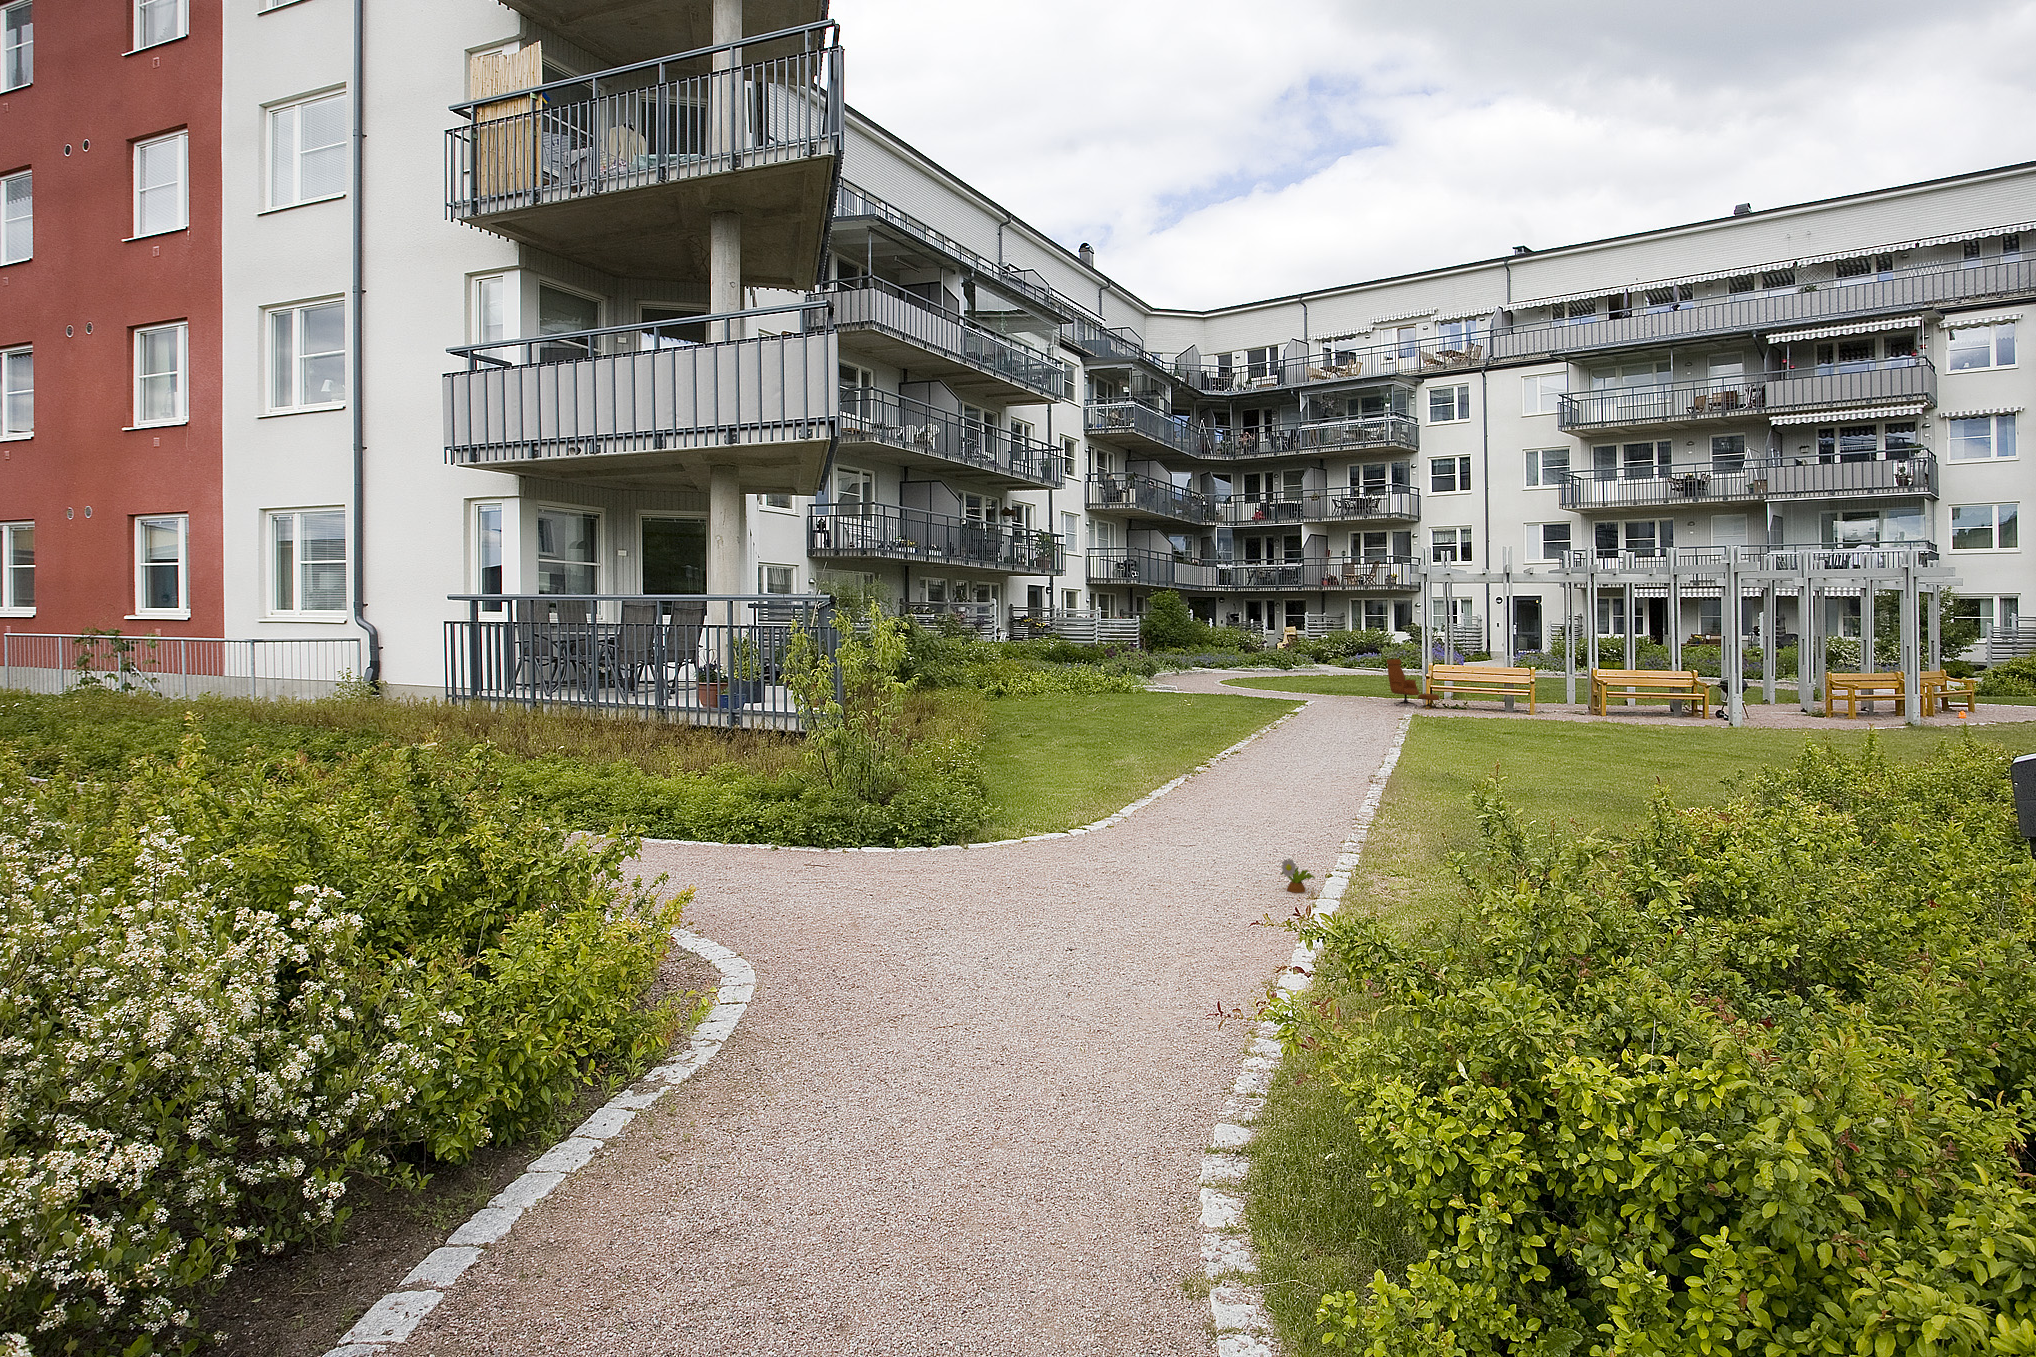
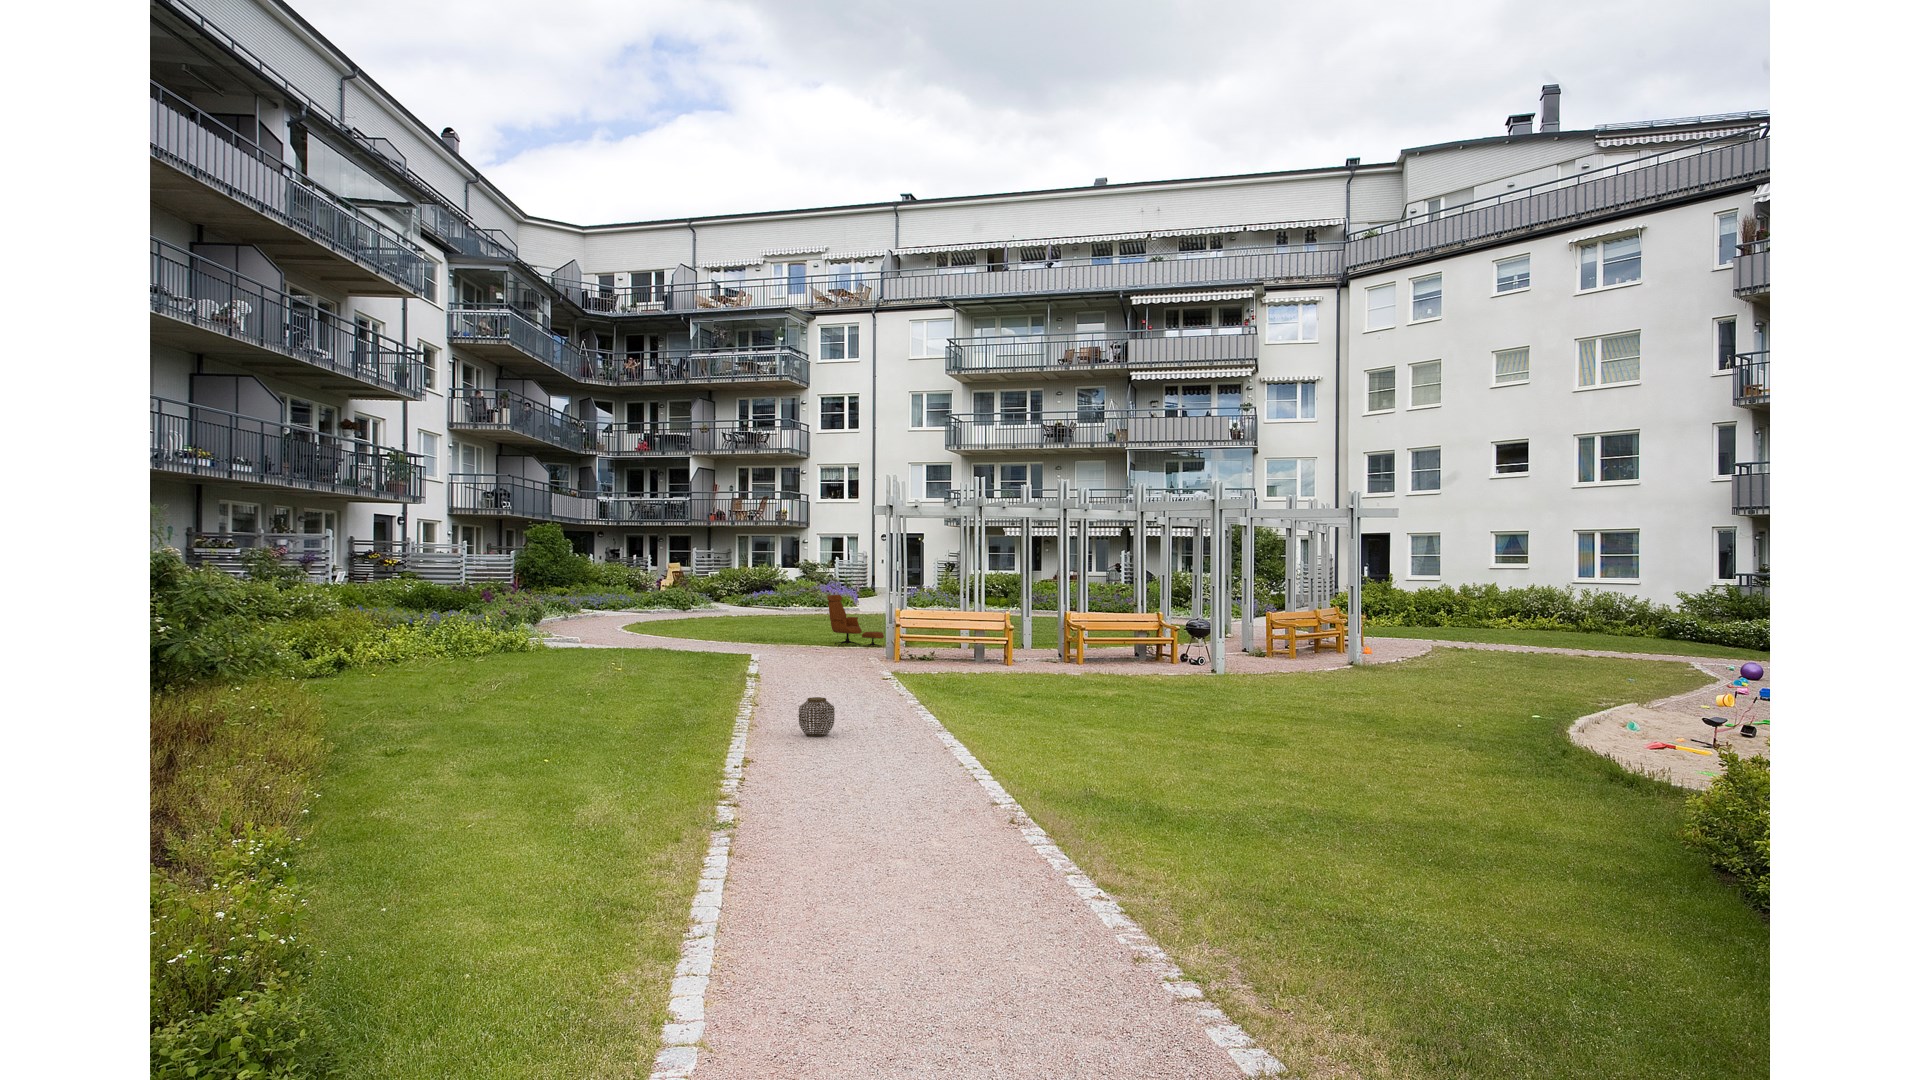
woven basket: none [1302,749,1331,781] -> present [799,697,835,737]
decorative plant: present [1281,858,1315,893] -> none [886,859,941,909]

